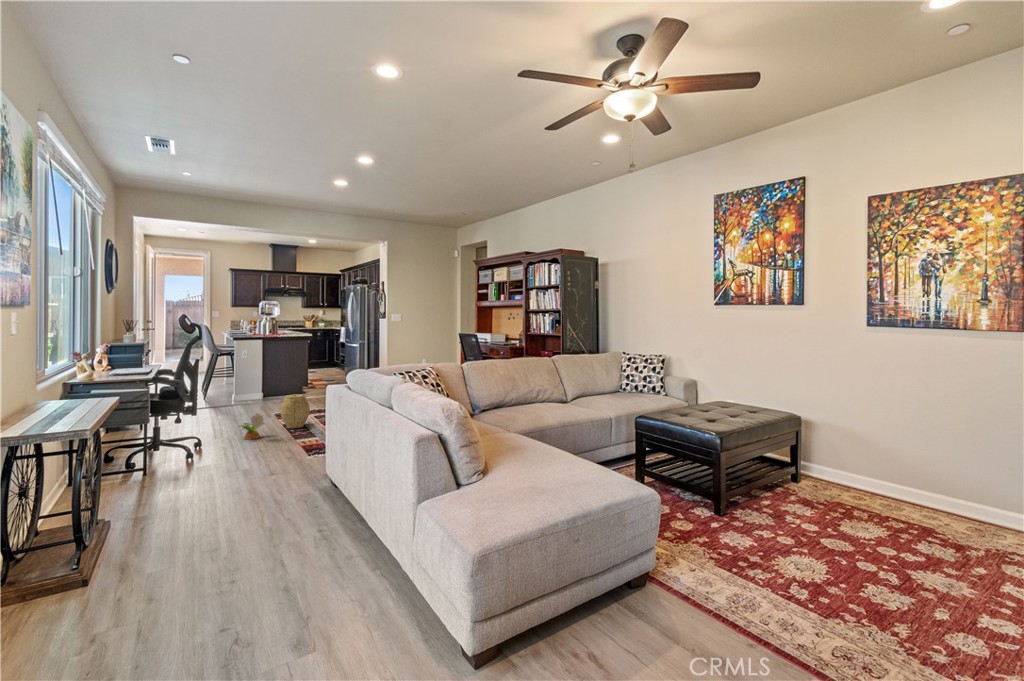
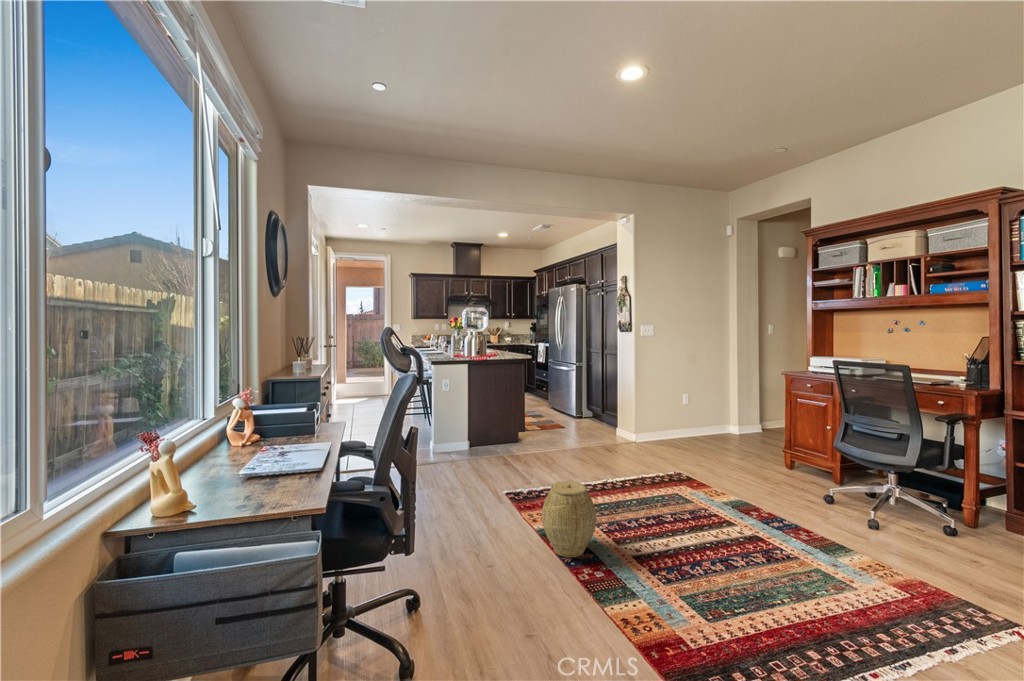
decorative plant: present [238,413,265,440] -> none [475,545,533,605]

